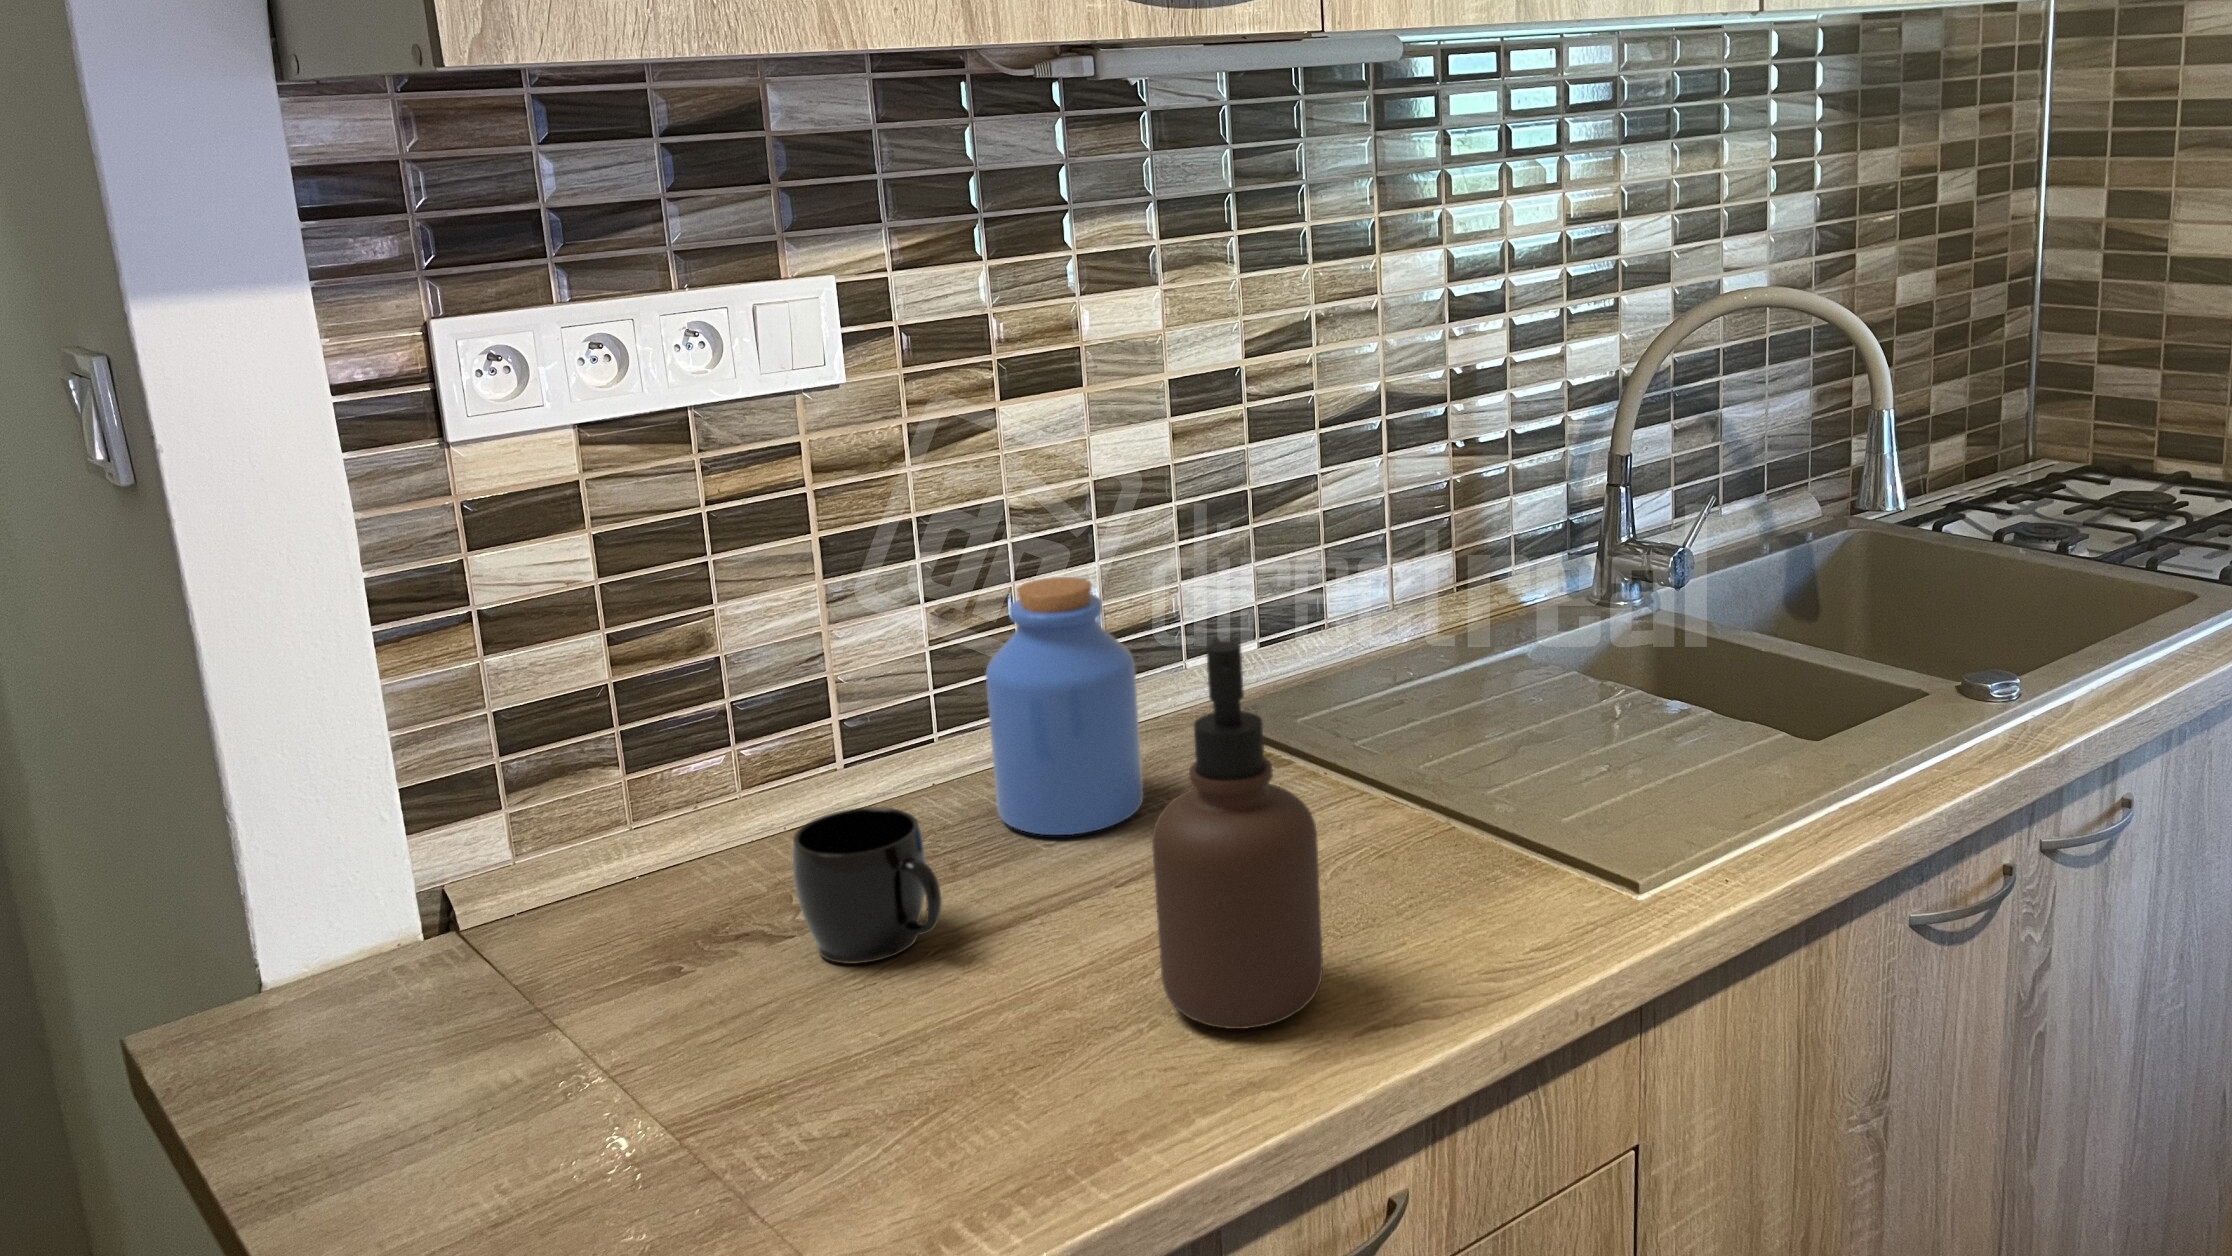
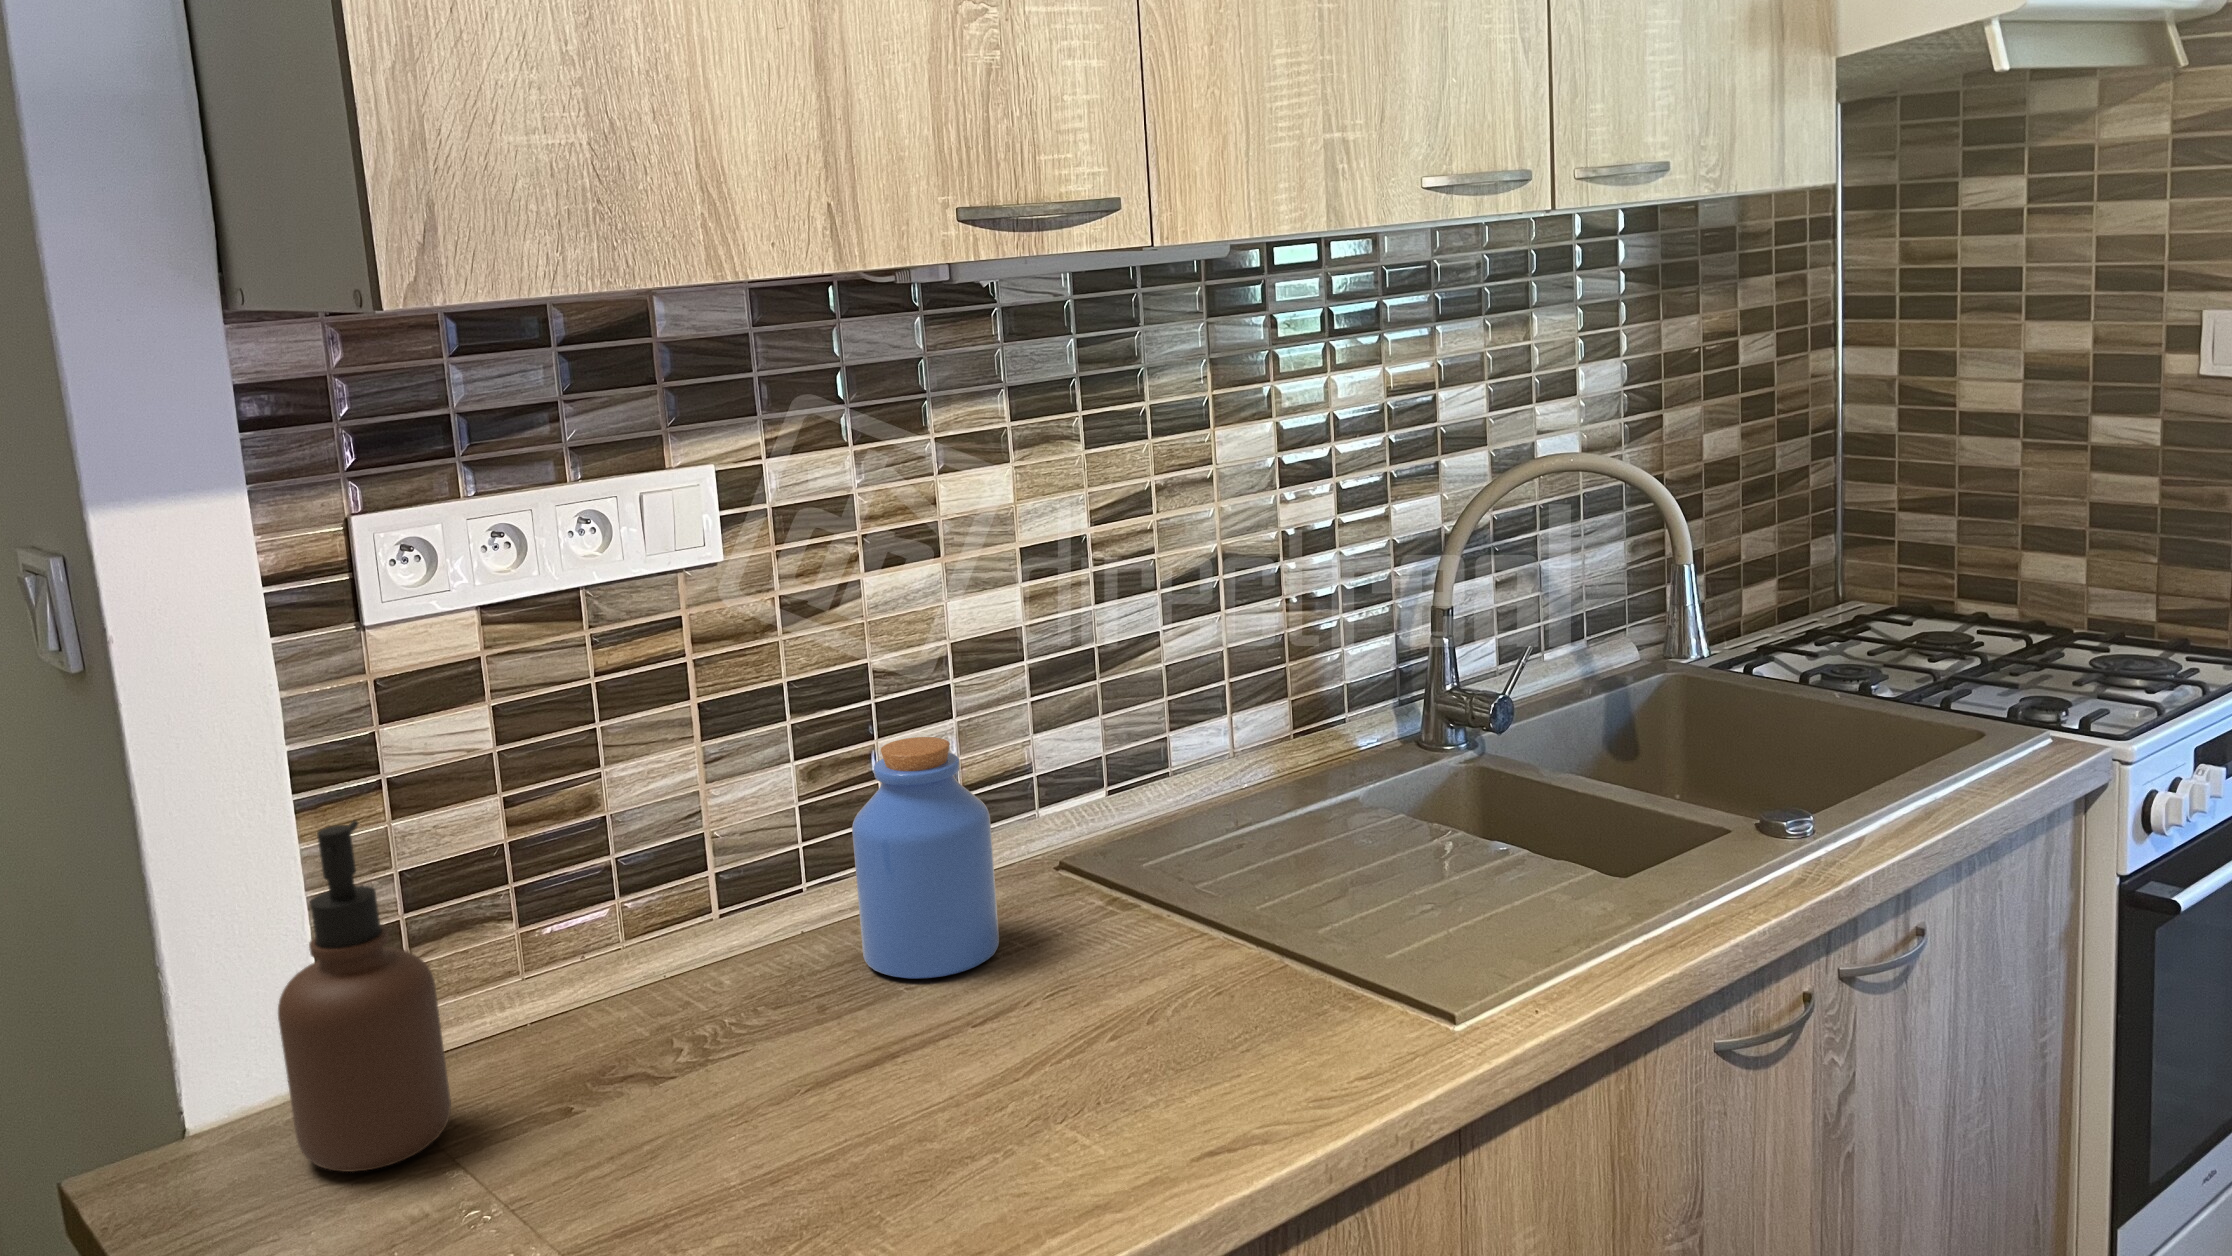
soap dispenser: present [1152,638,1323,1029] -> present [278,820,451,1172]
mug: present [792,807,942,964] -> none [678,955,814,1102]

